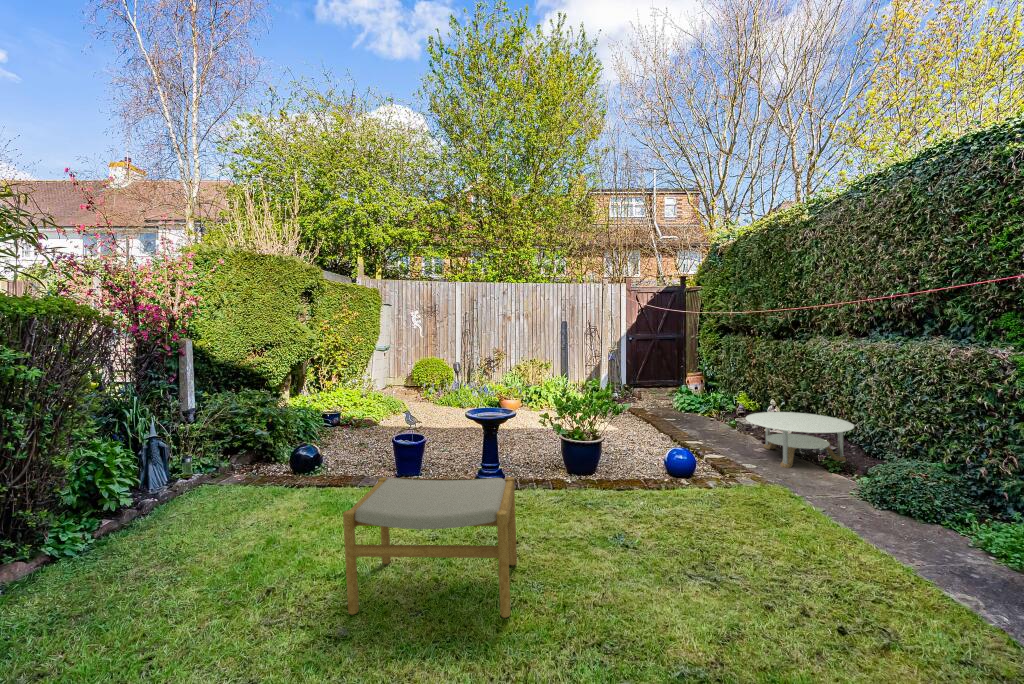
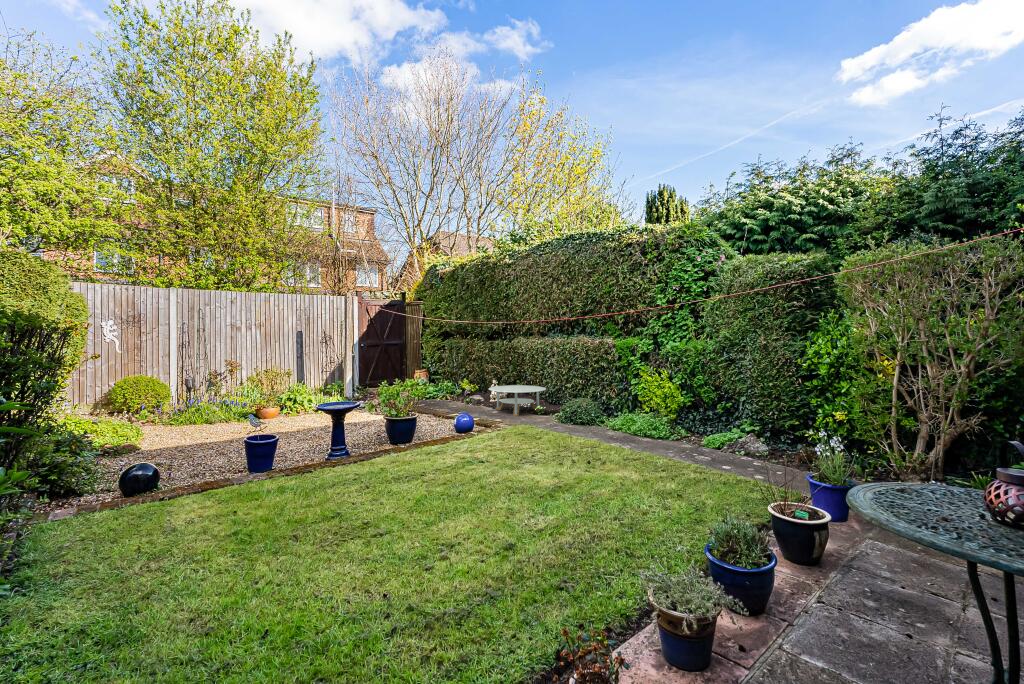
footstool: present [343,477,517,618] -> none [328,416,457,518]

